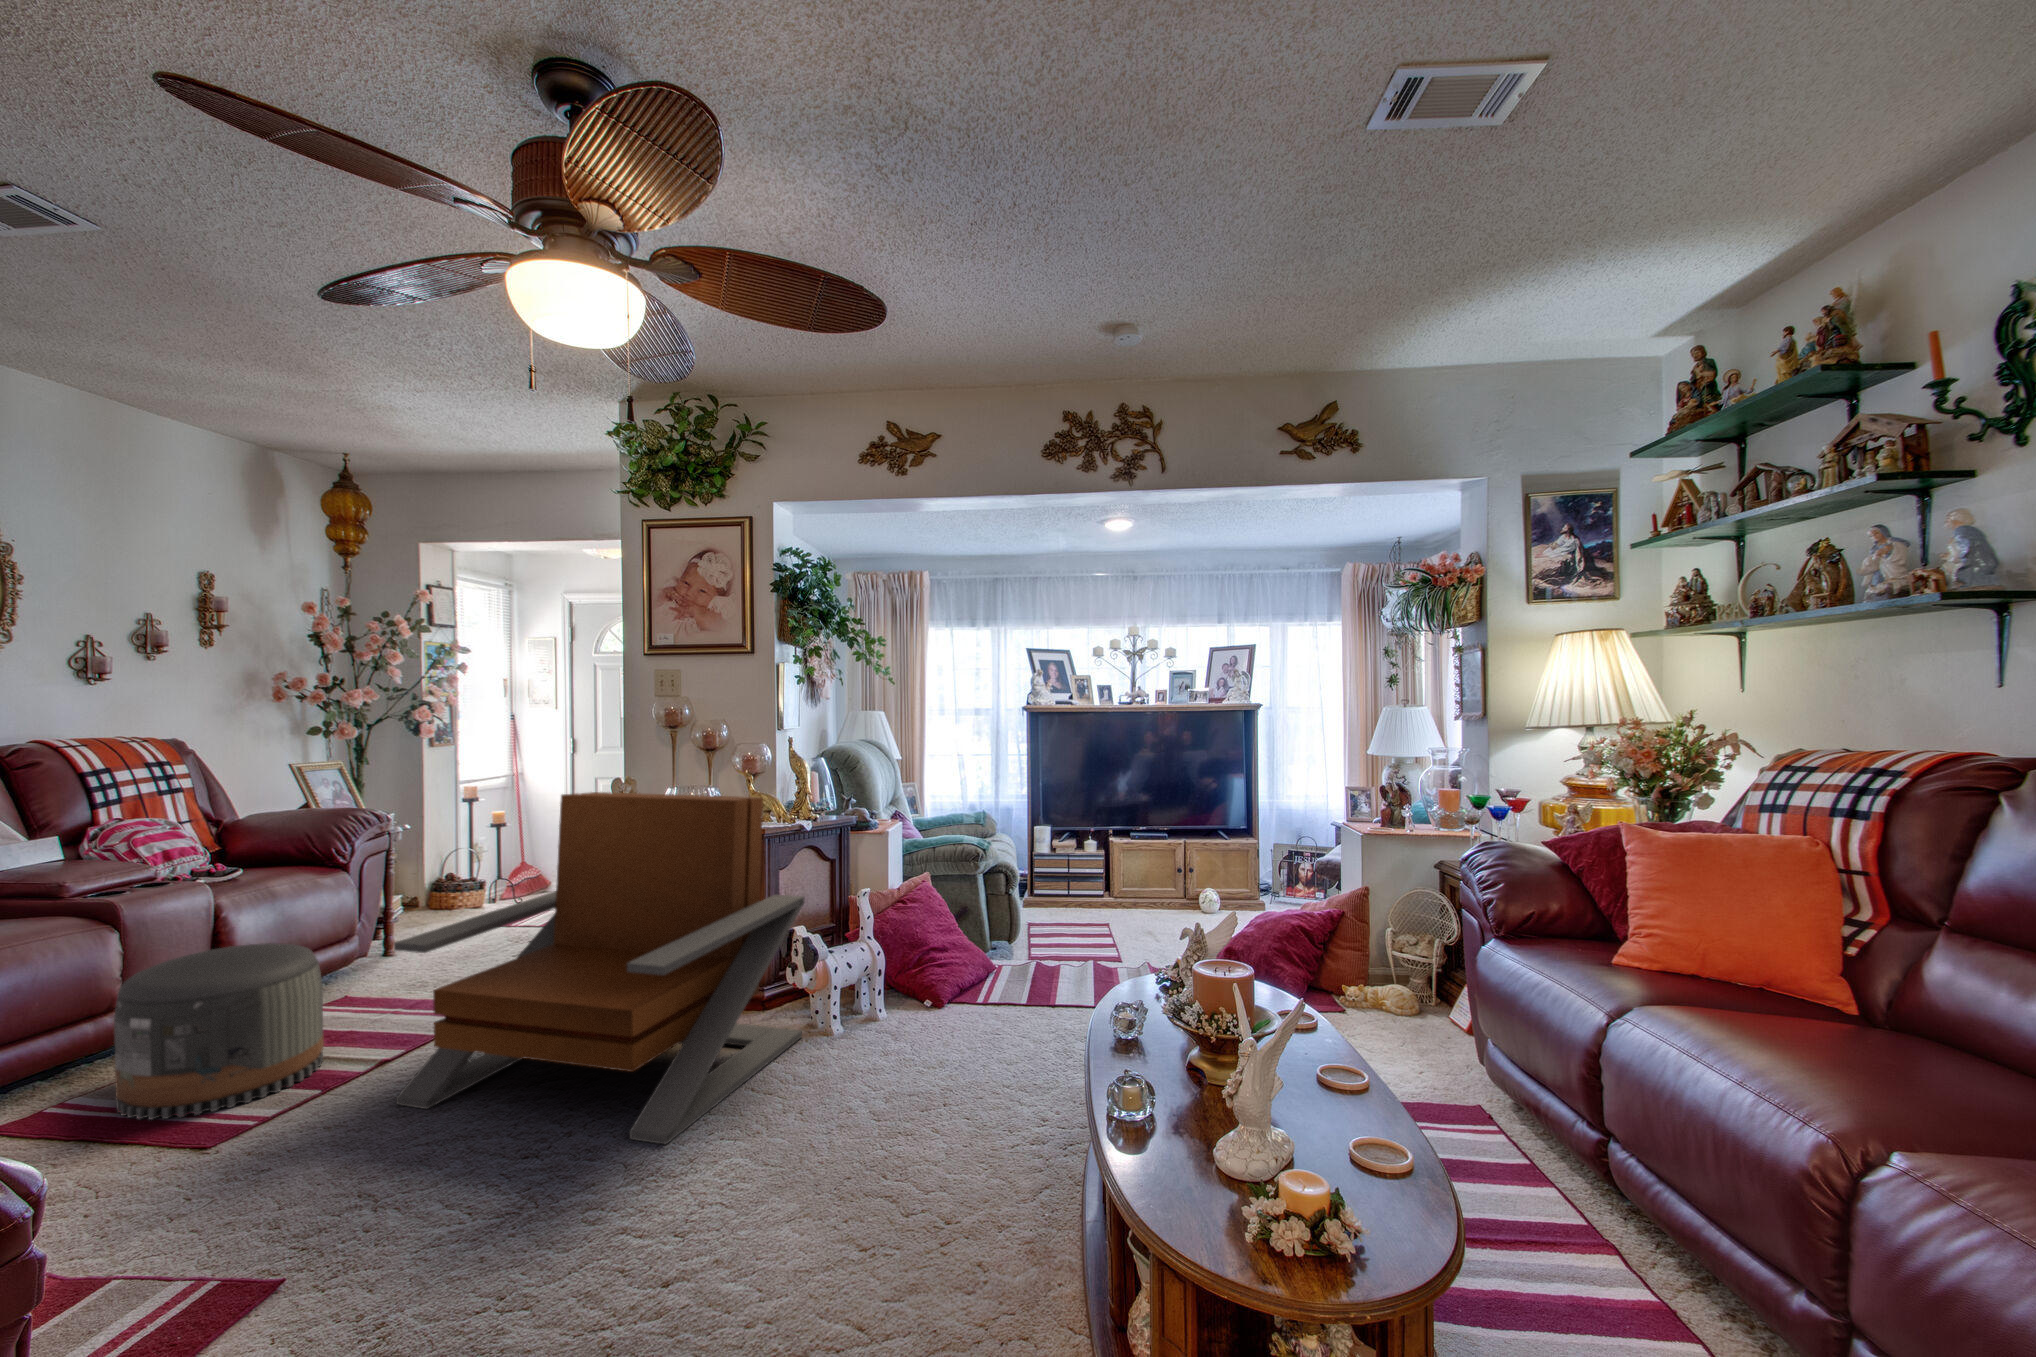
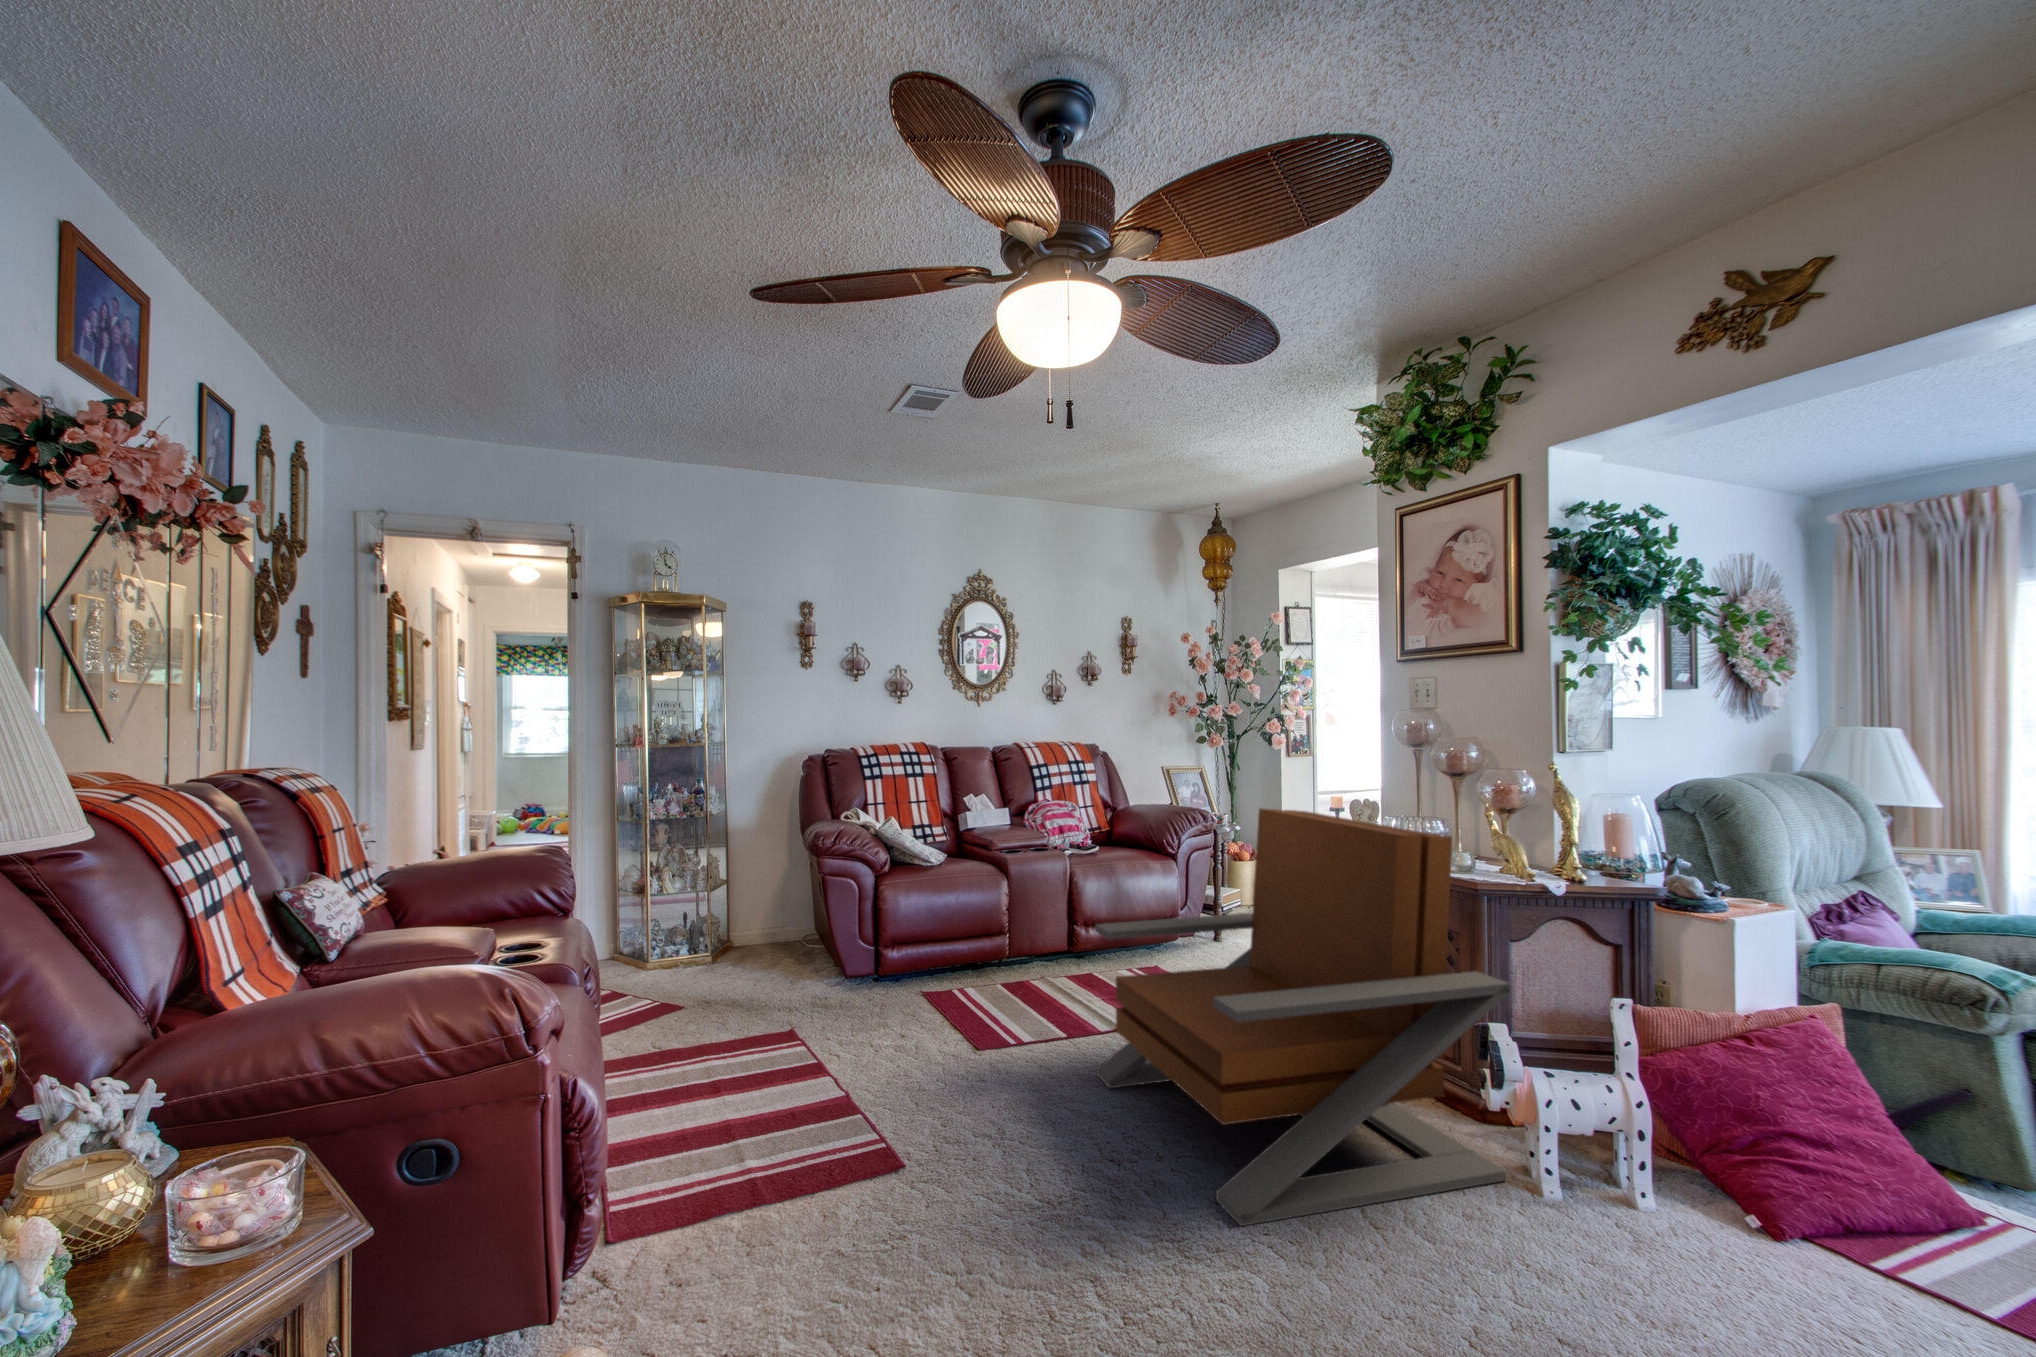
pouf: present [114,943,324,1120] -> none [970,904,1096,1032]

